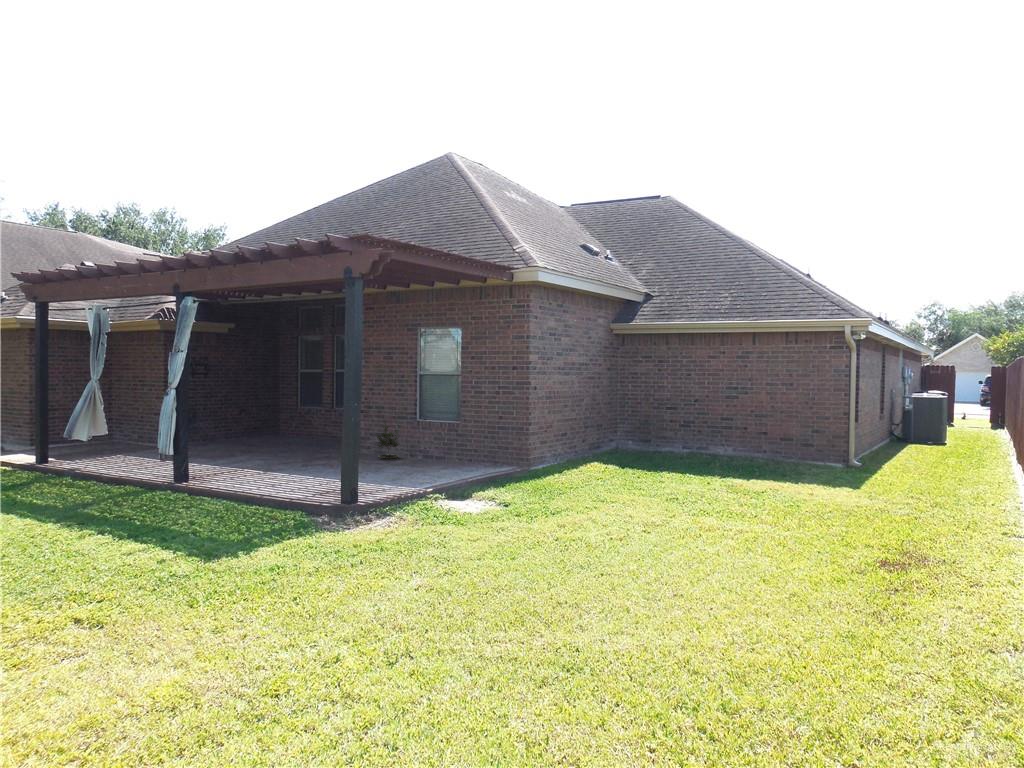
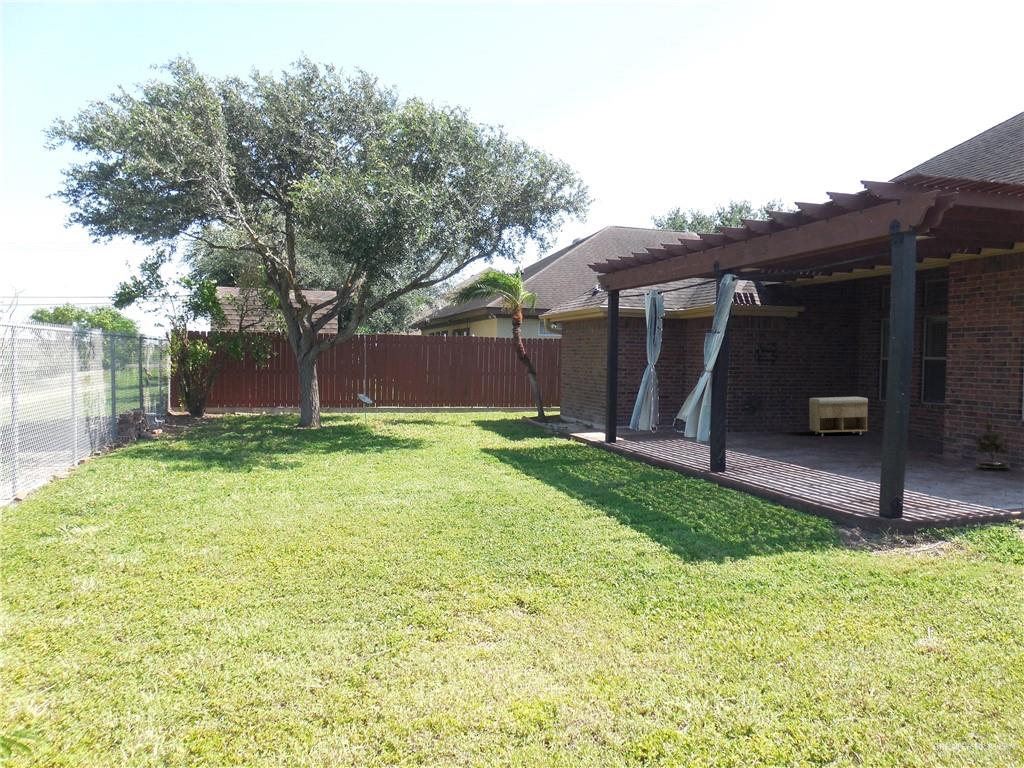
storage bench: none [240,406,289,440] -> present [809,397,868,436]

